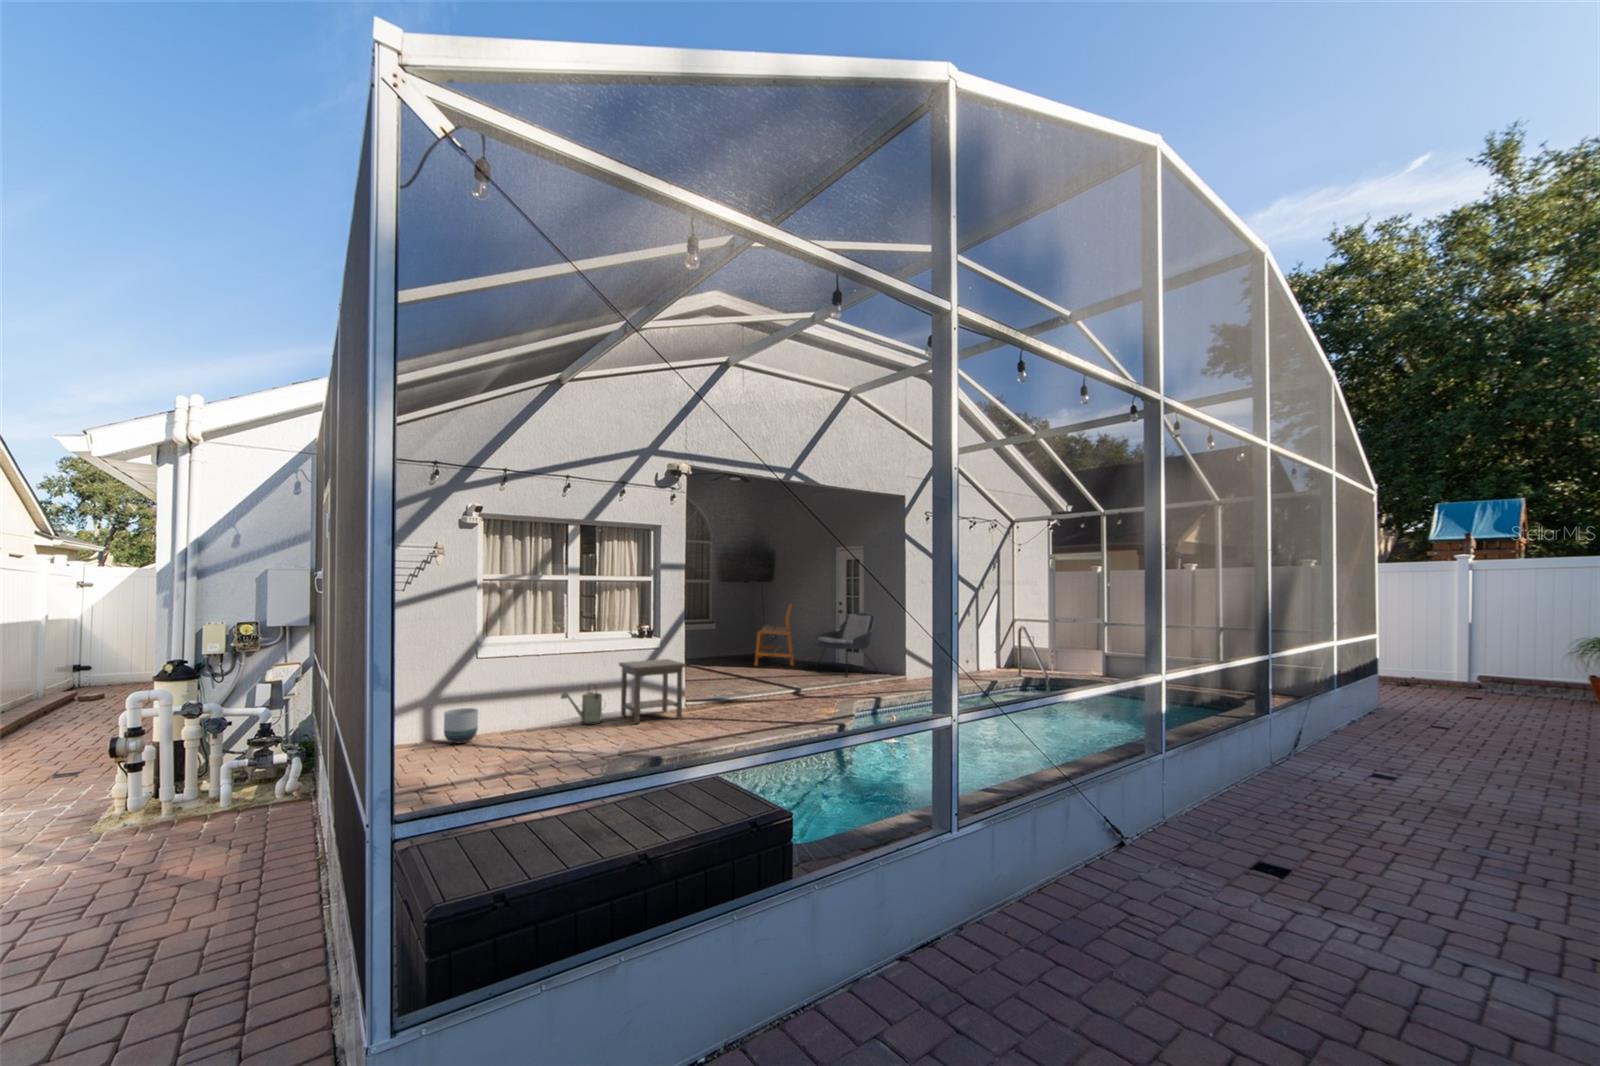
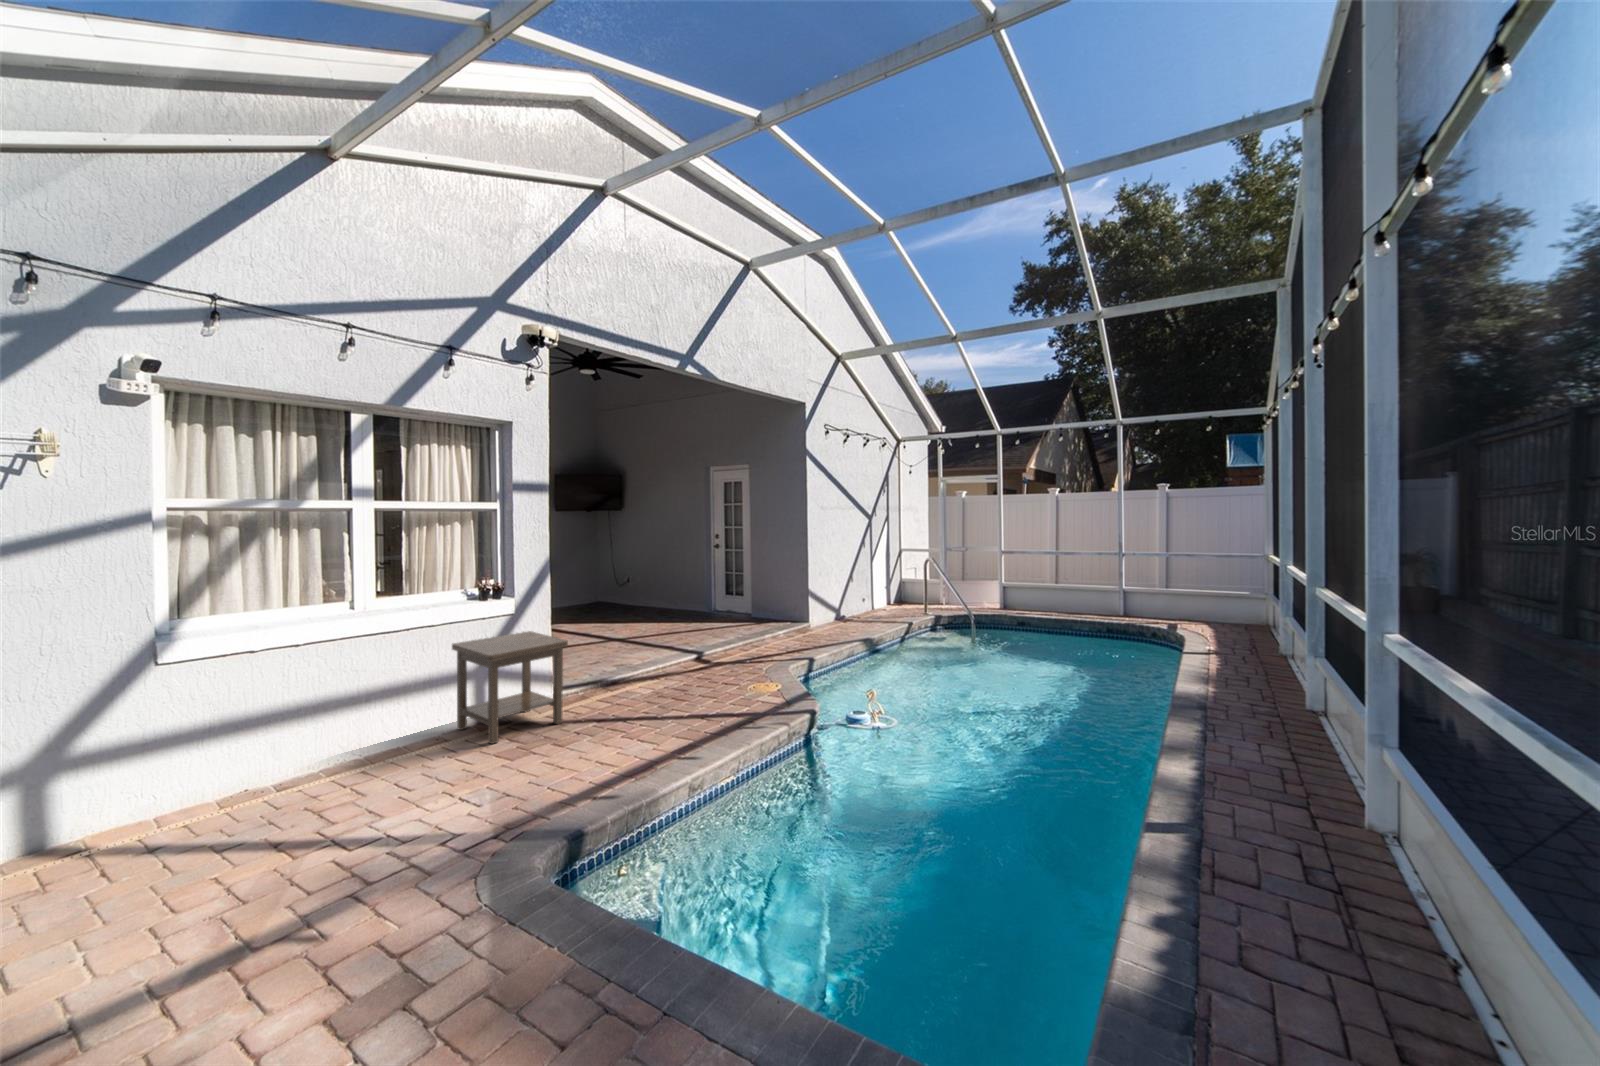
bench: present [755,604,794,666] -> none [599,530,654,615]
lounge chair: present [813,612,876,674] -> none [686,546,767,628]
watering can: present [561,691,602,725] -> none [353,684,433,755]
planter: present [444,708,478,743] -> none [95,763,180,841]

